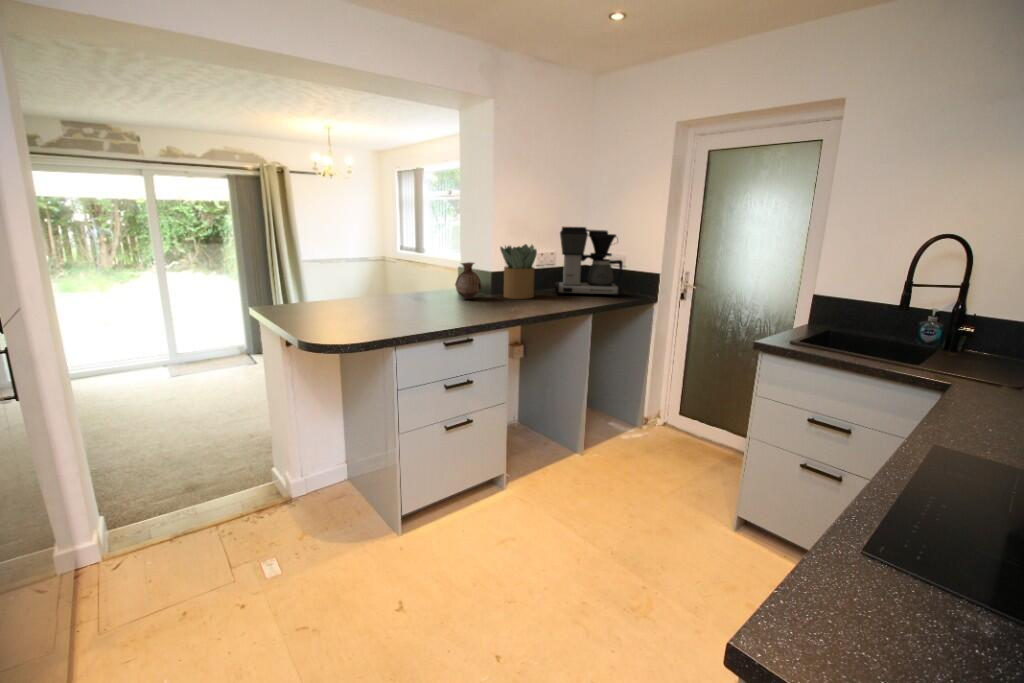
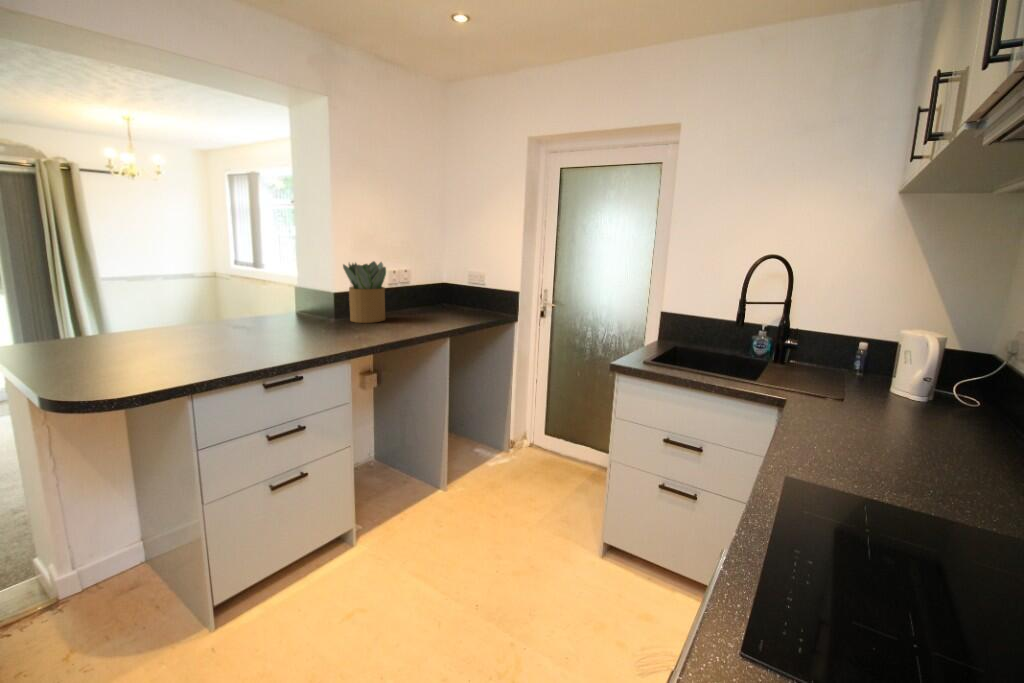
coffee maker: present [555,227,623,297] -> none [410,242,481,317]
vase: present [455,262,482,299] -> none [289,282,322,325]

